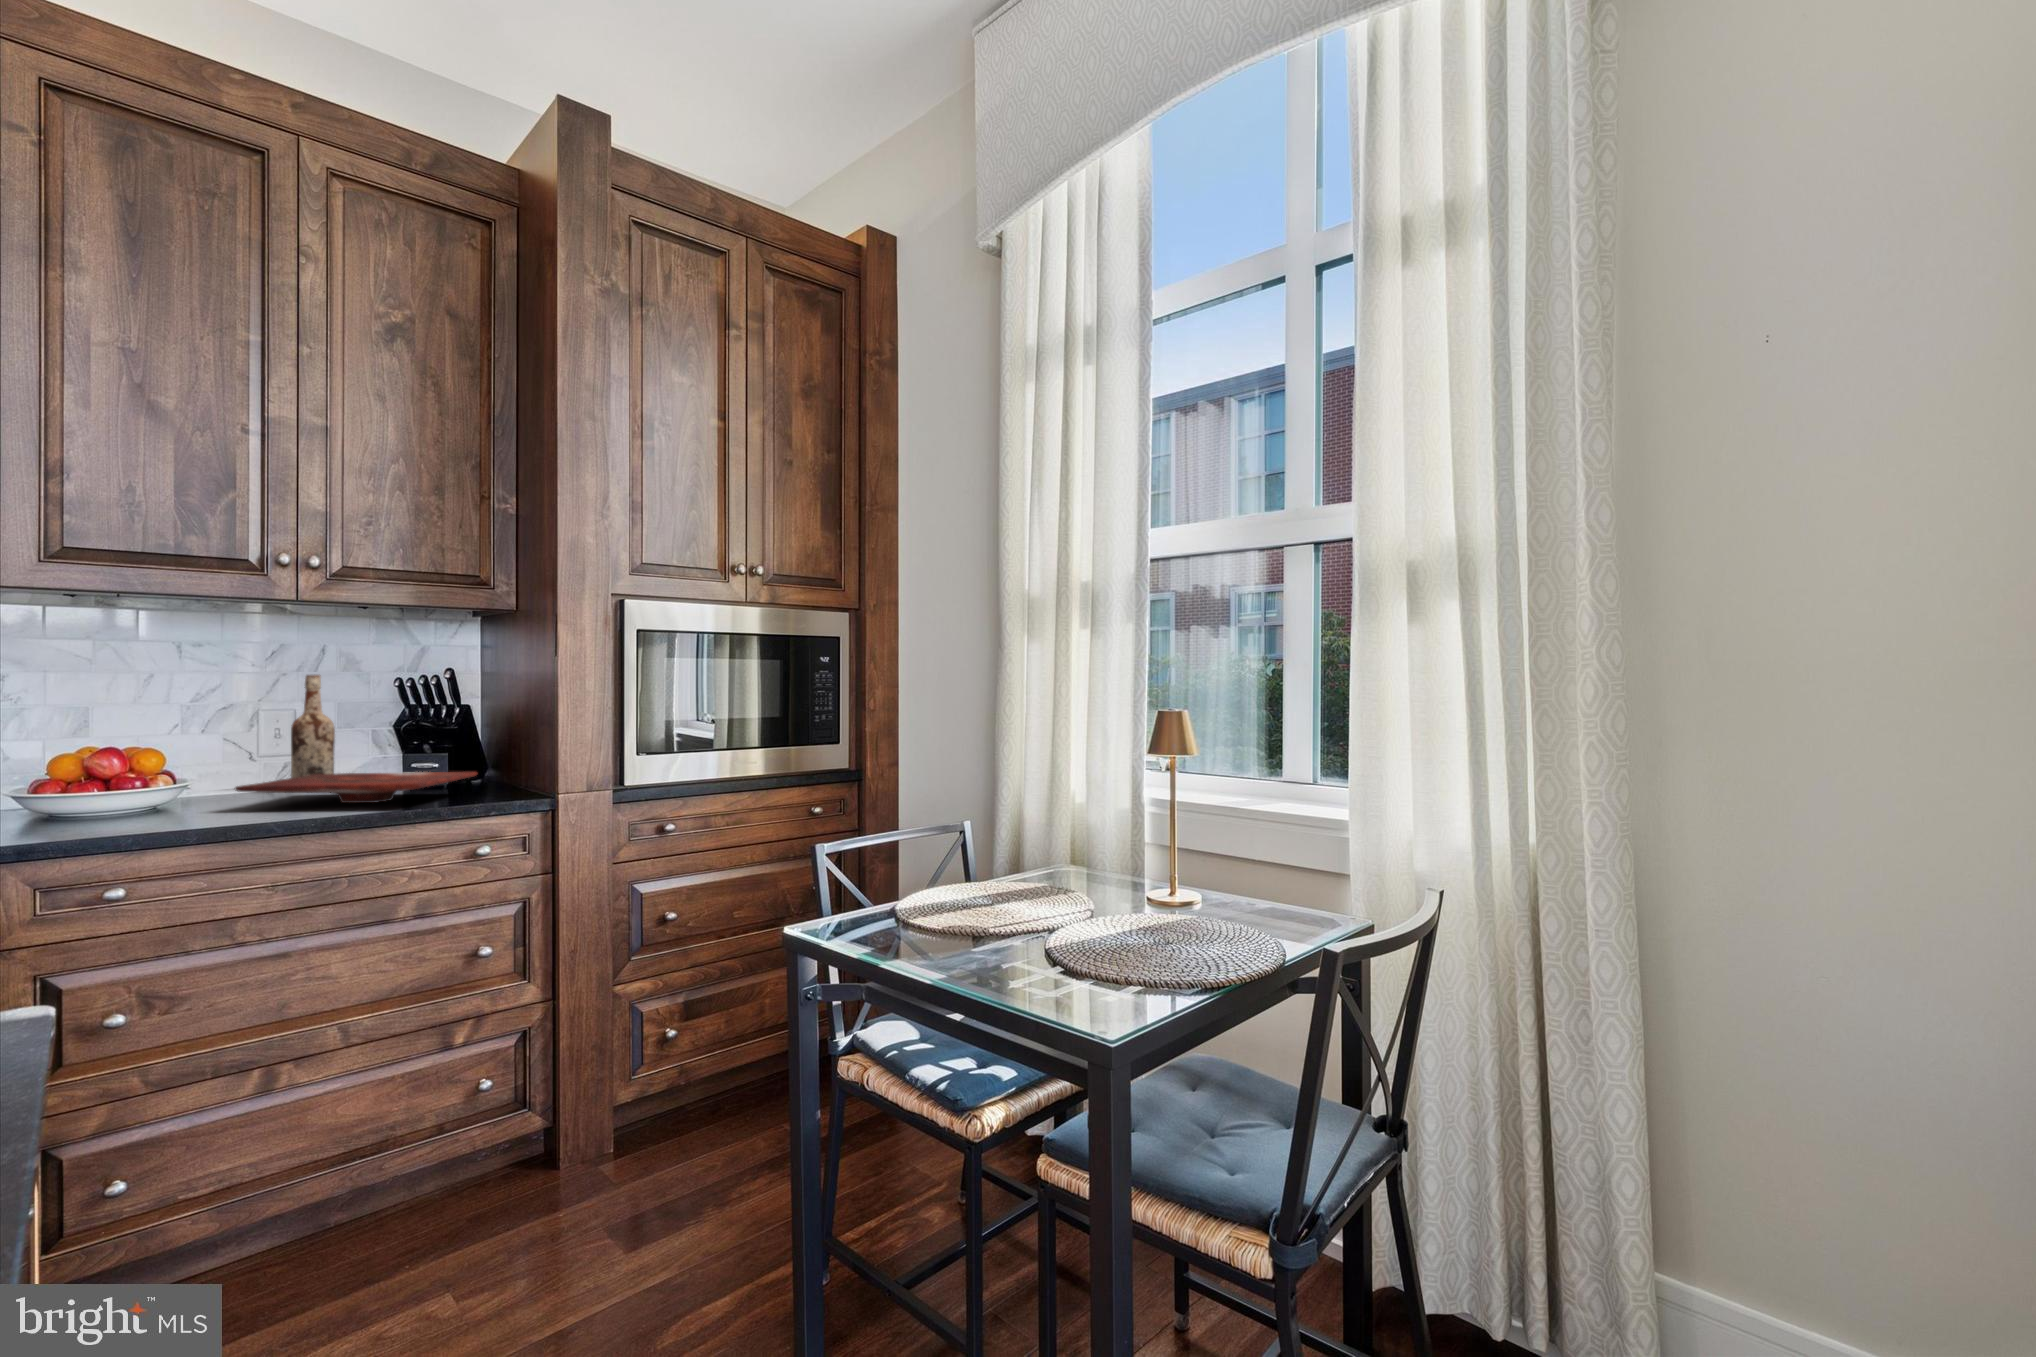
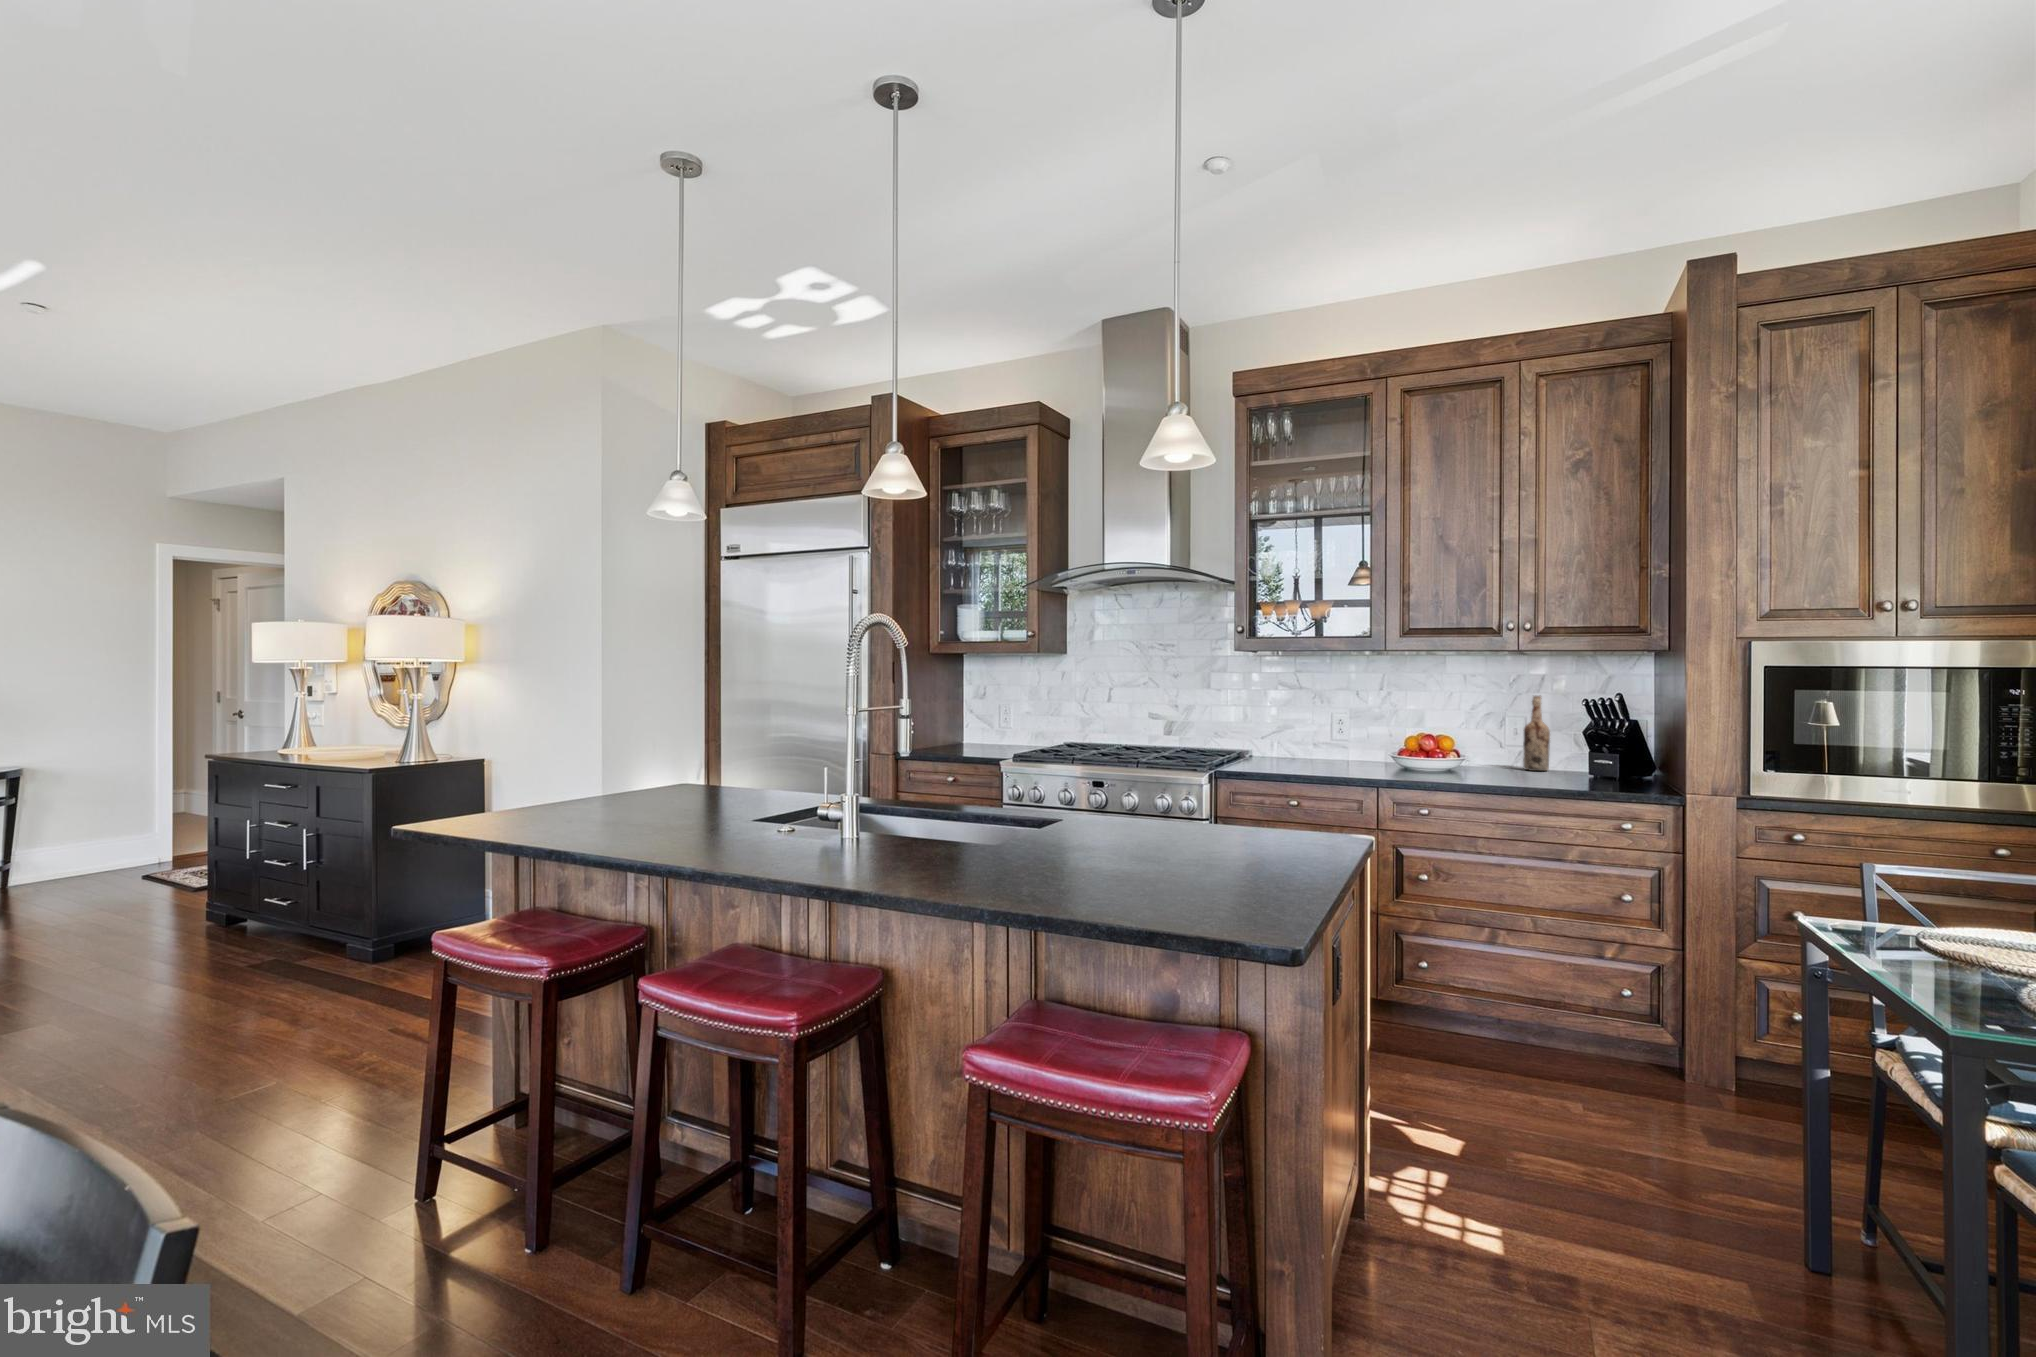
cutting board: present [235,772,477,803] -> none [1483,761,1635,784]

